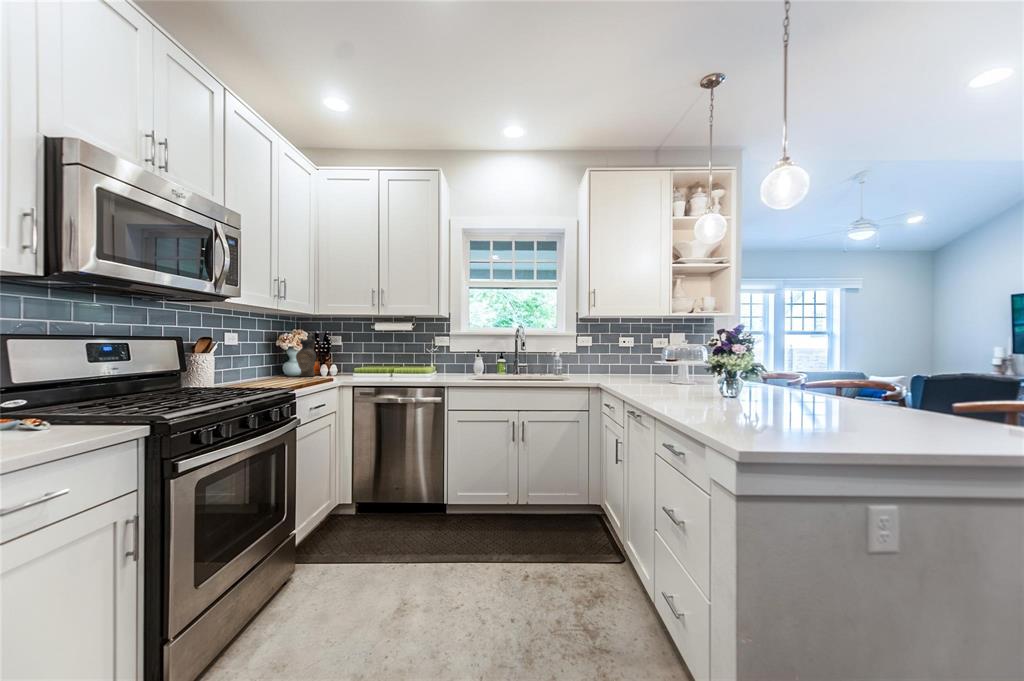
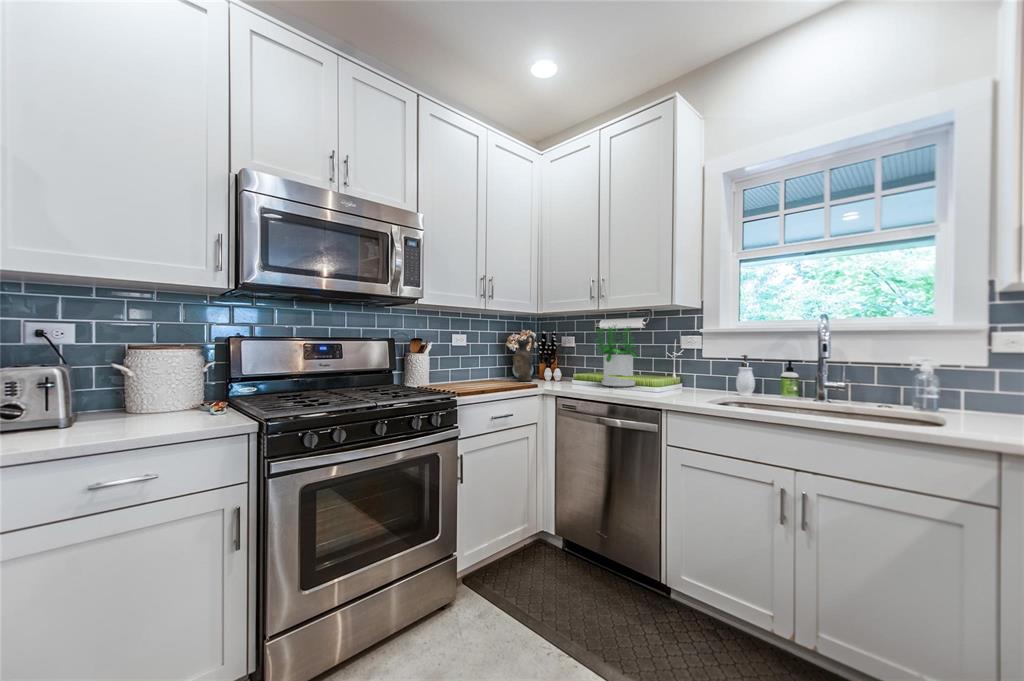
potted plant: none [373,328,411,375] -> present [595,326,637,386]

